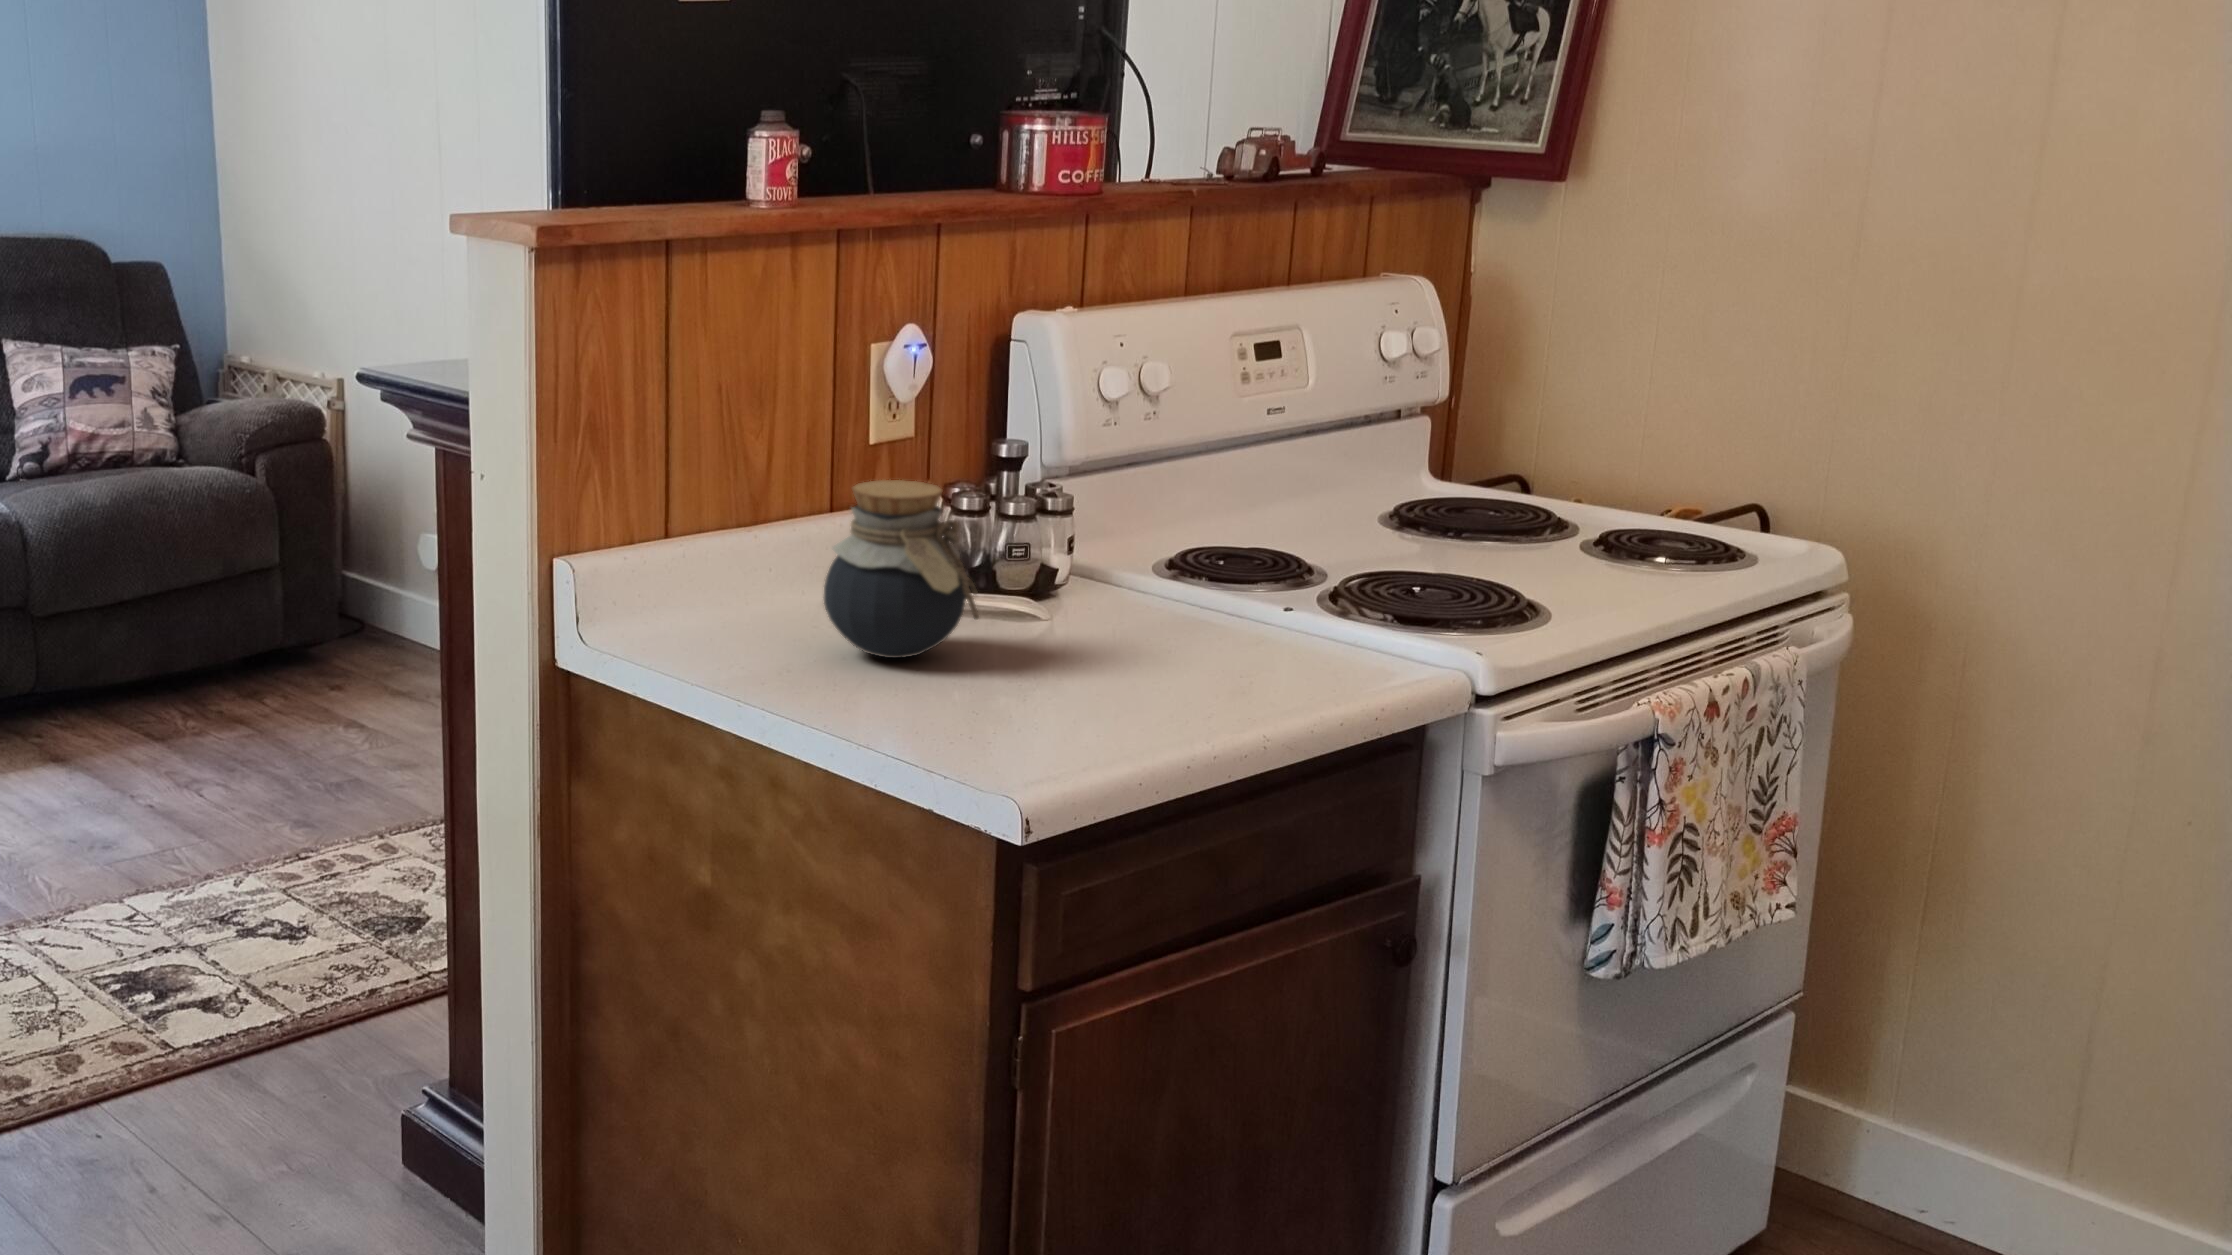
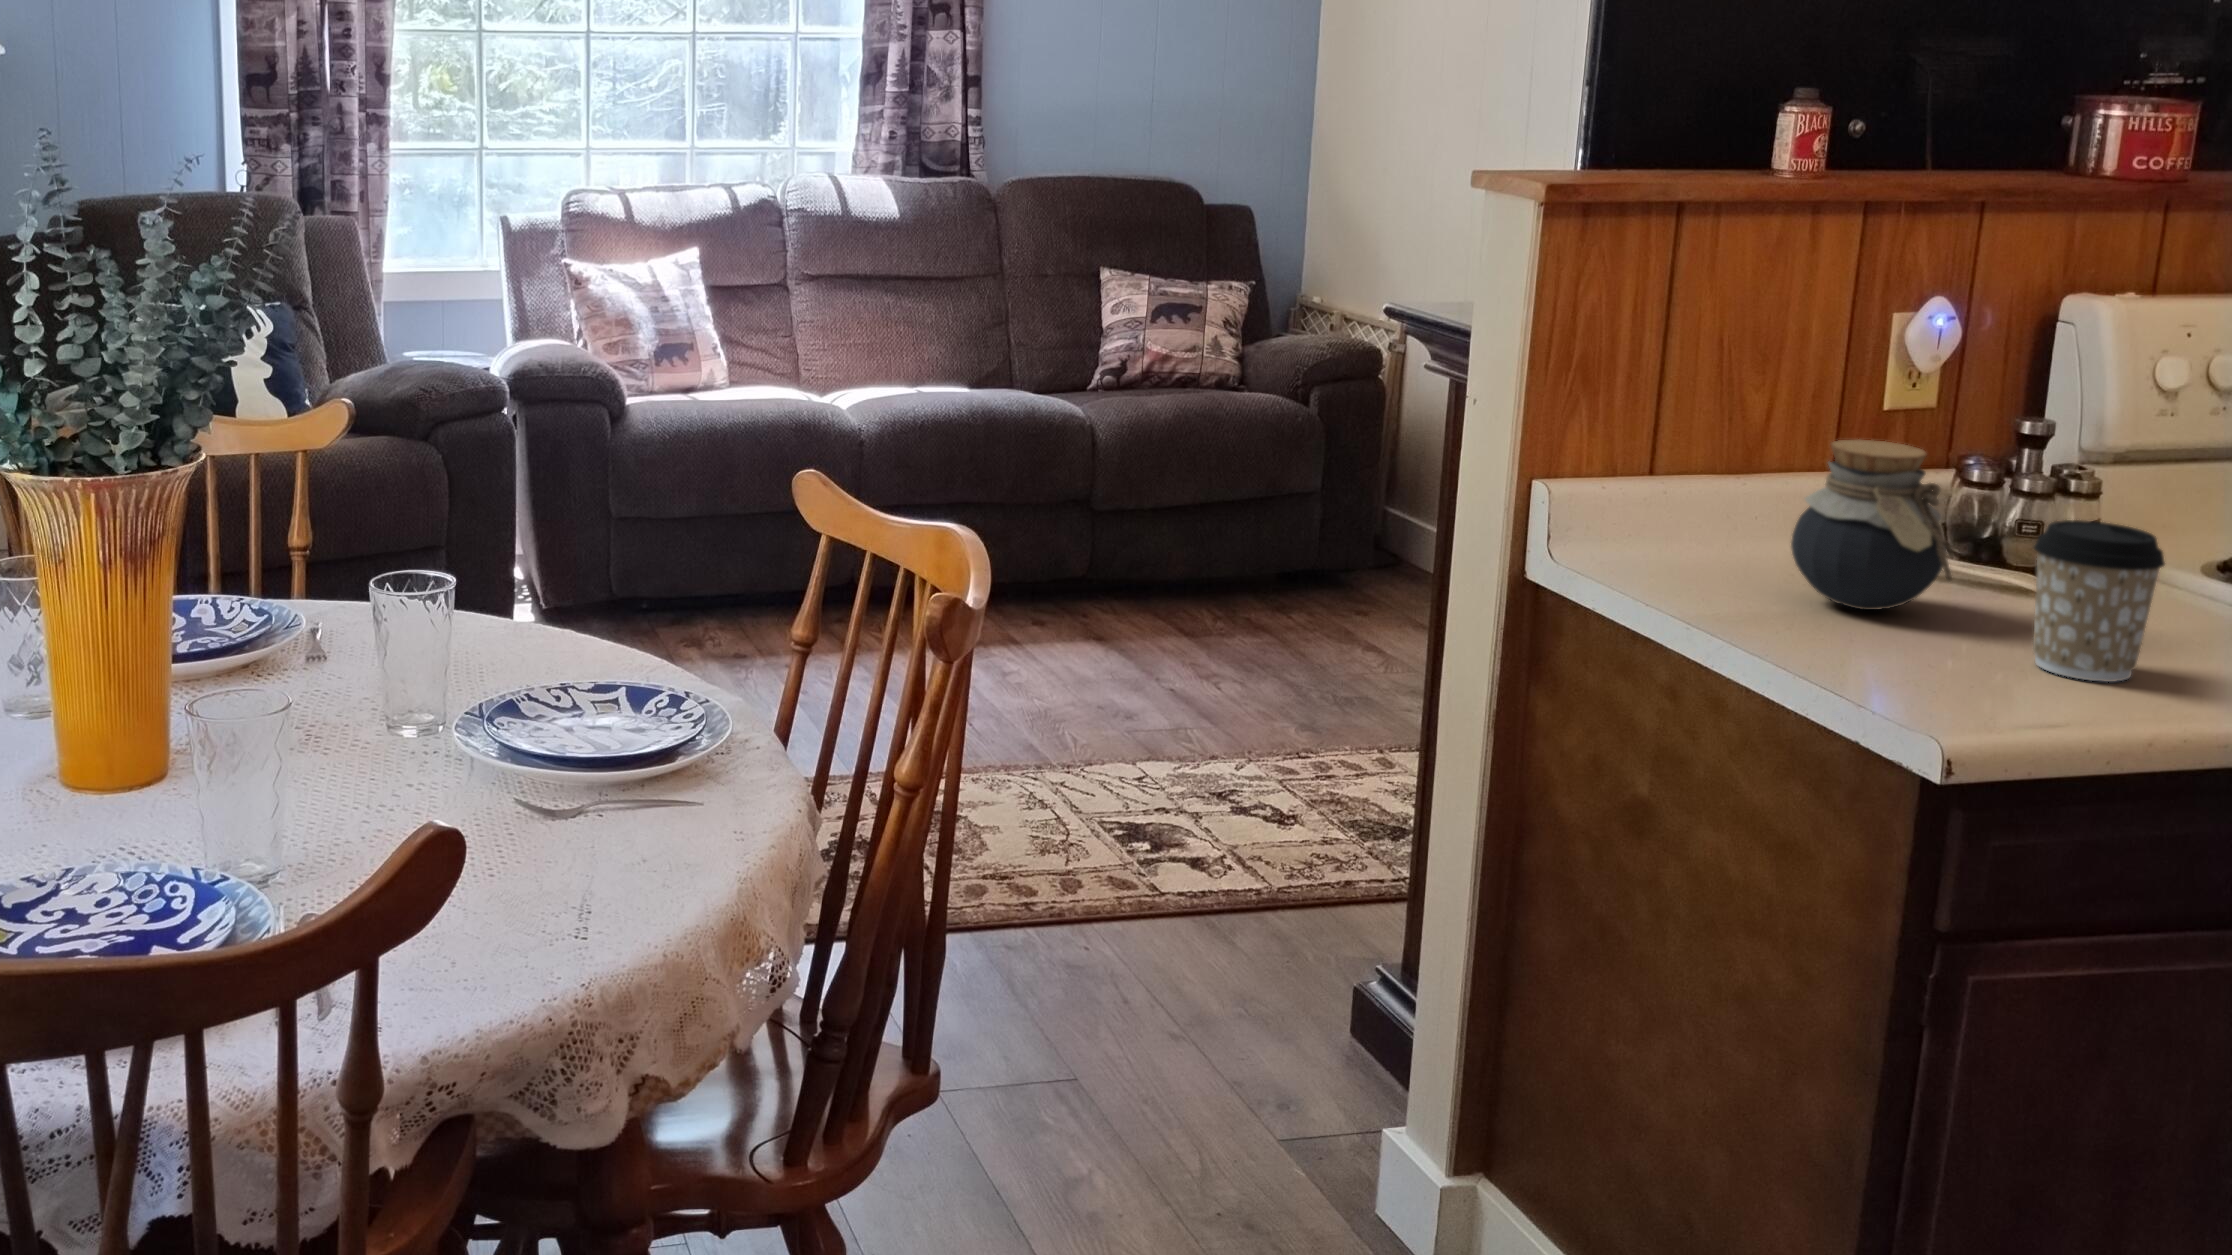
coffee cup: none [1058,545,1173,706] -> present [2033,520,2165,682]

